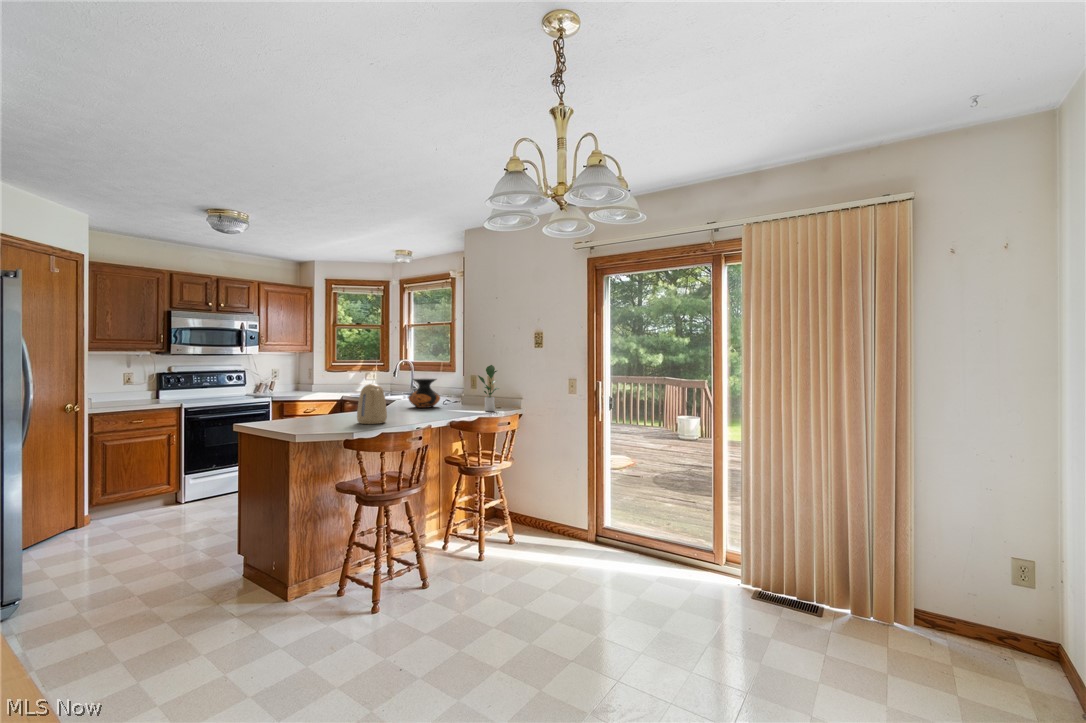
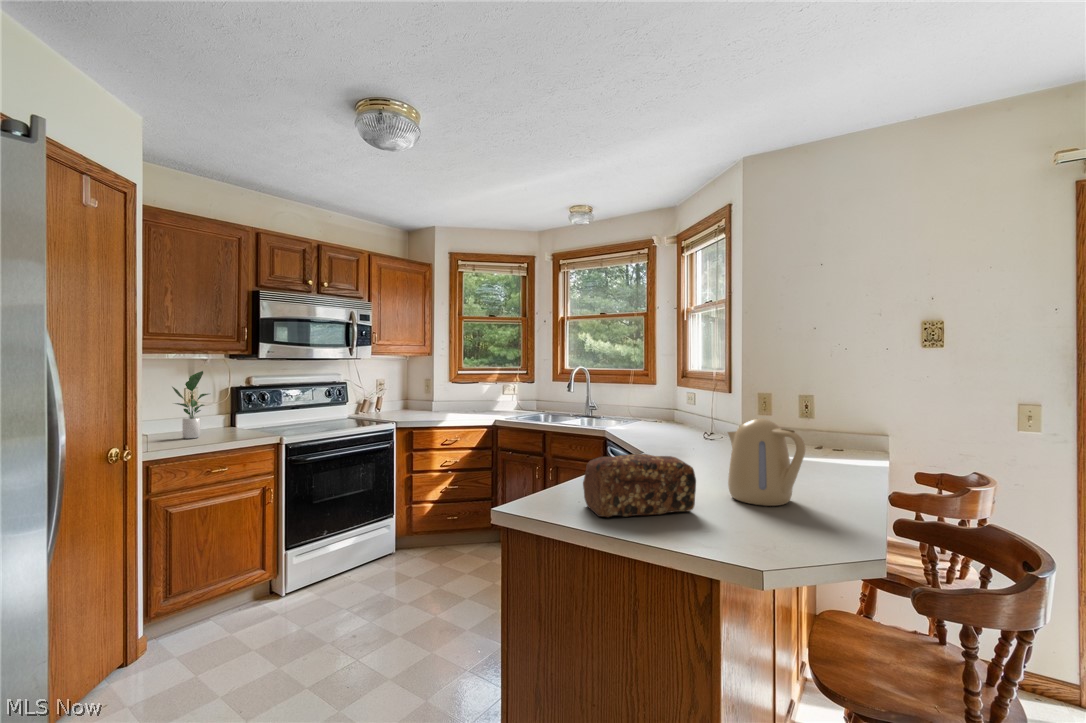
potted plant: present [478,365,499,411] -> present [172,371,208,439]
vase: present [409,378,440,408] -> none [667,397,720,447]
bread loaf: none [273,400,329,426] -> present [583,454,696,518]

